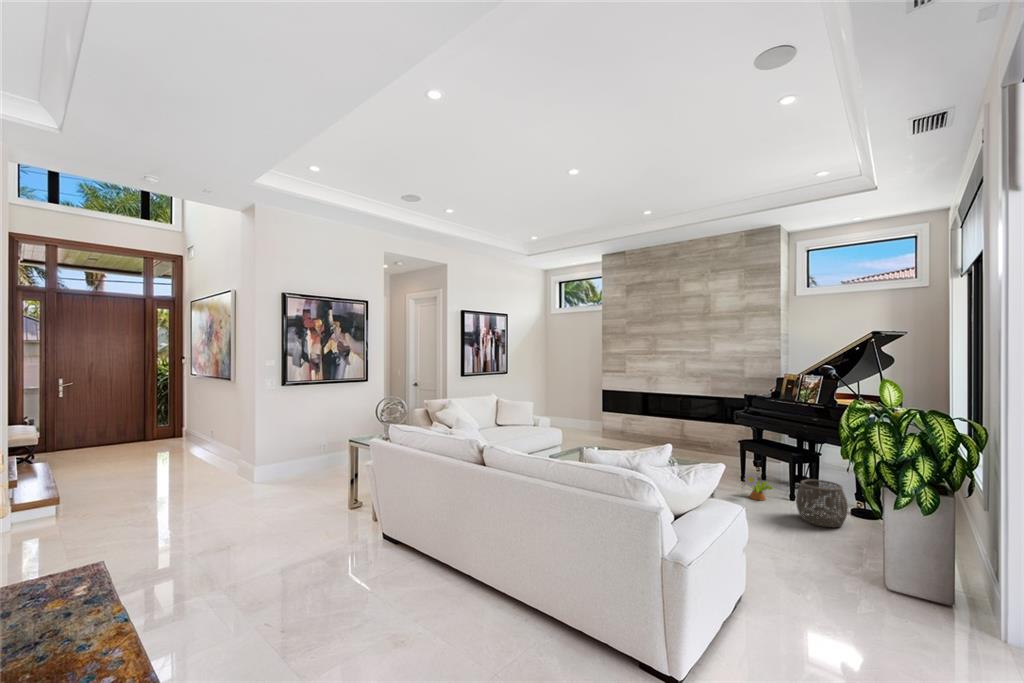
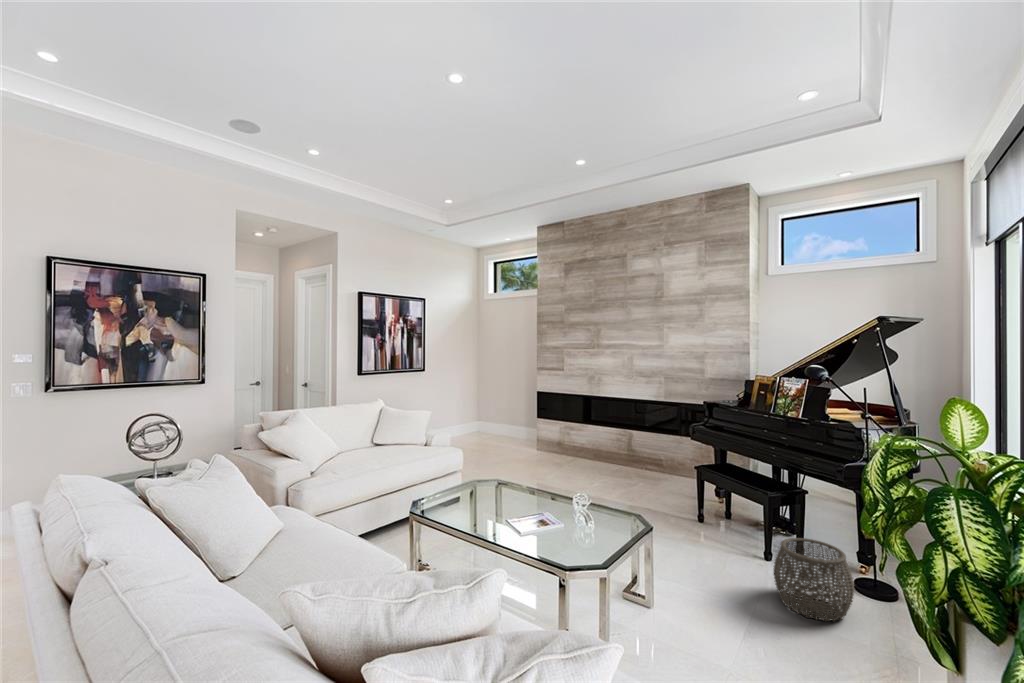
decorative plant: present [745,472,774,500] -> none [697,518,742,560]

